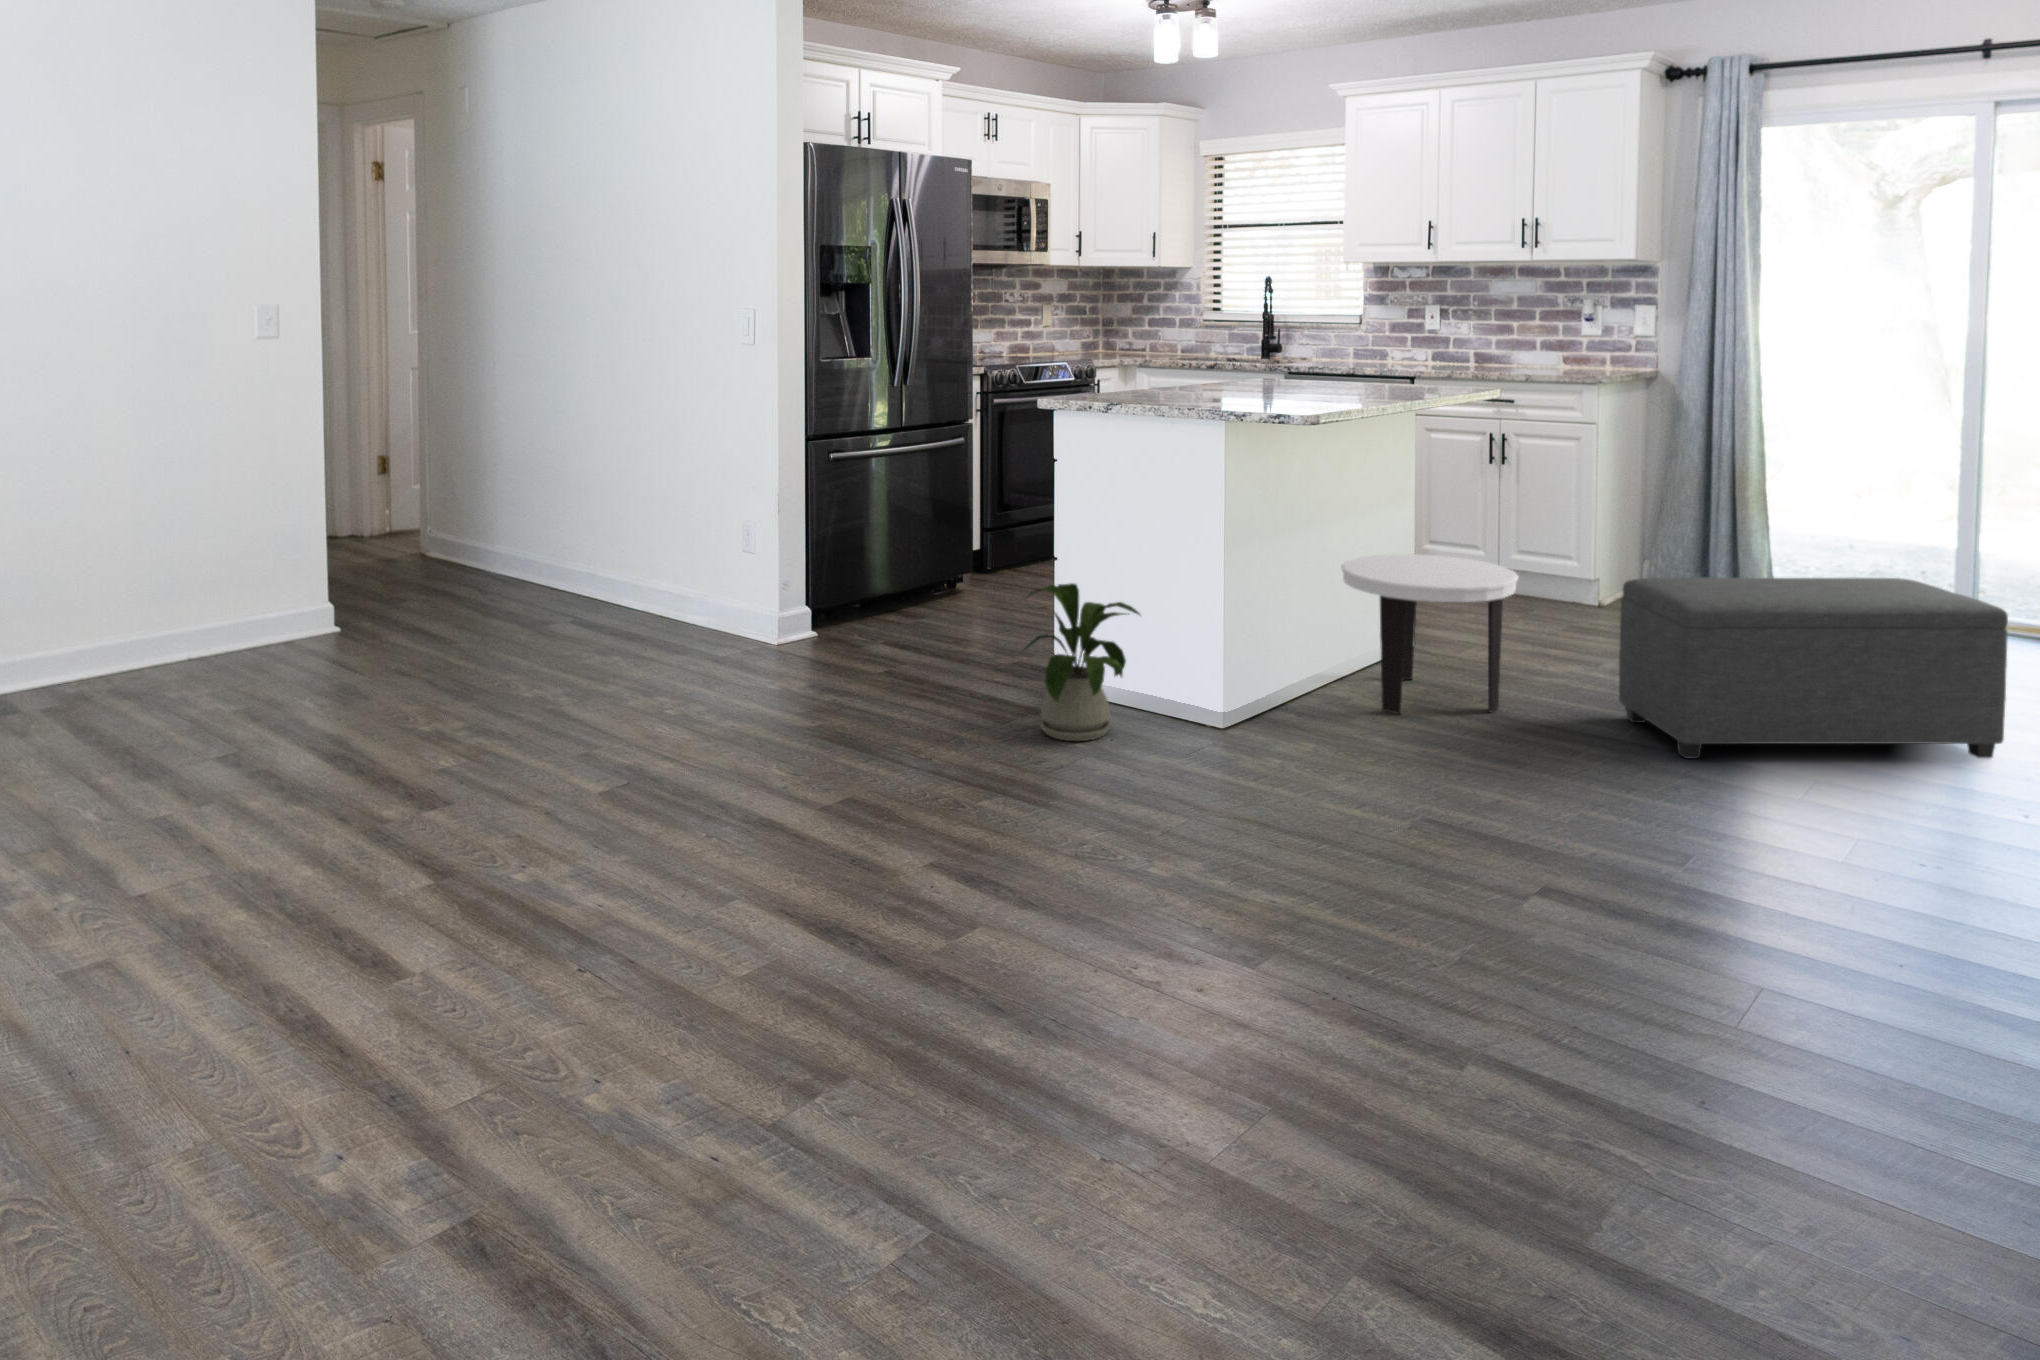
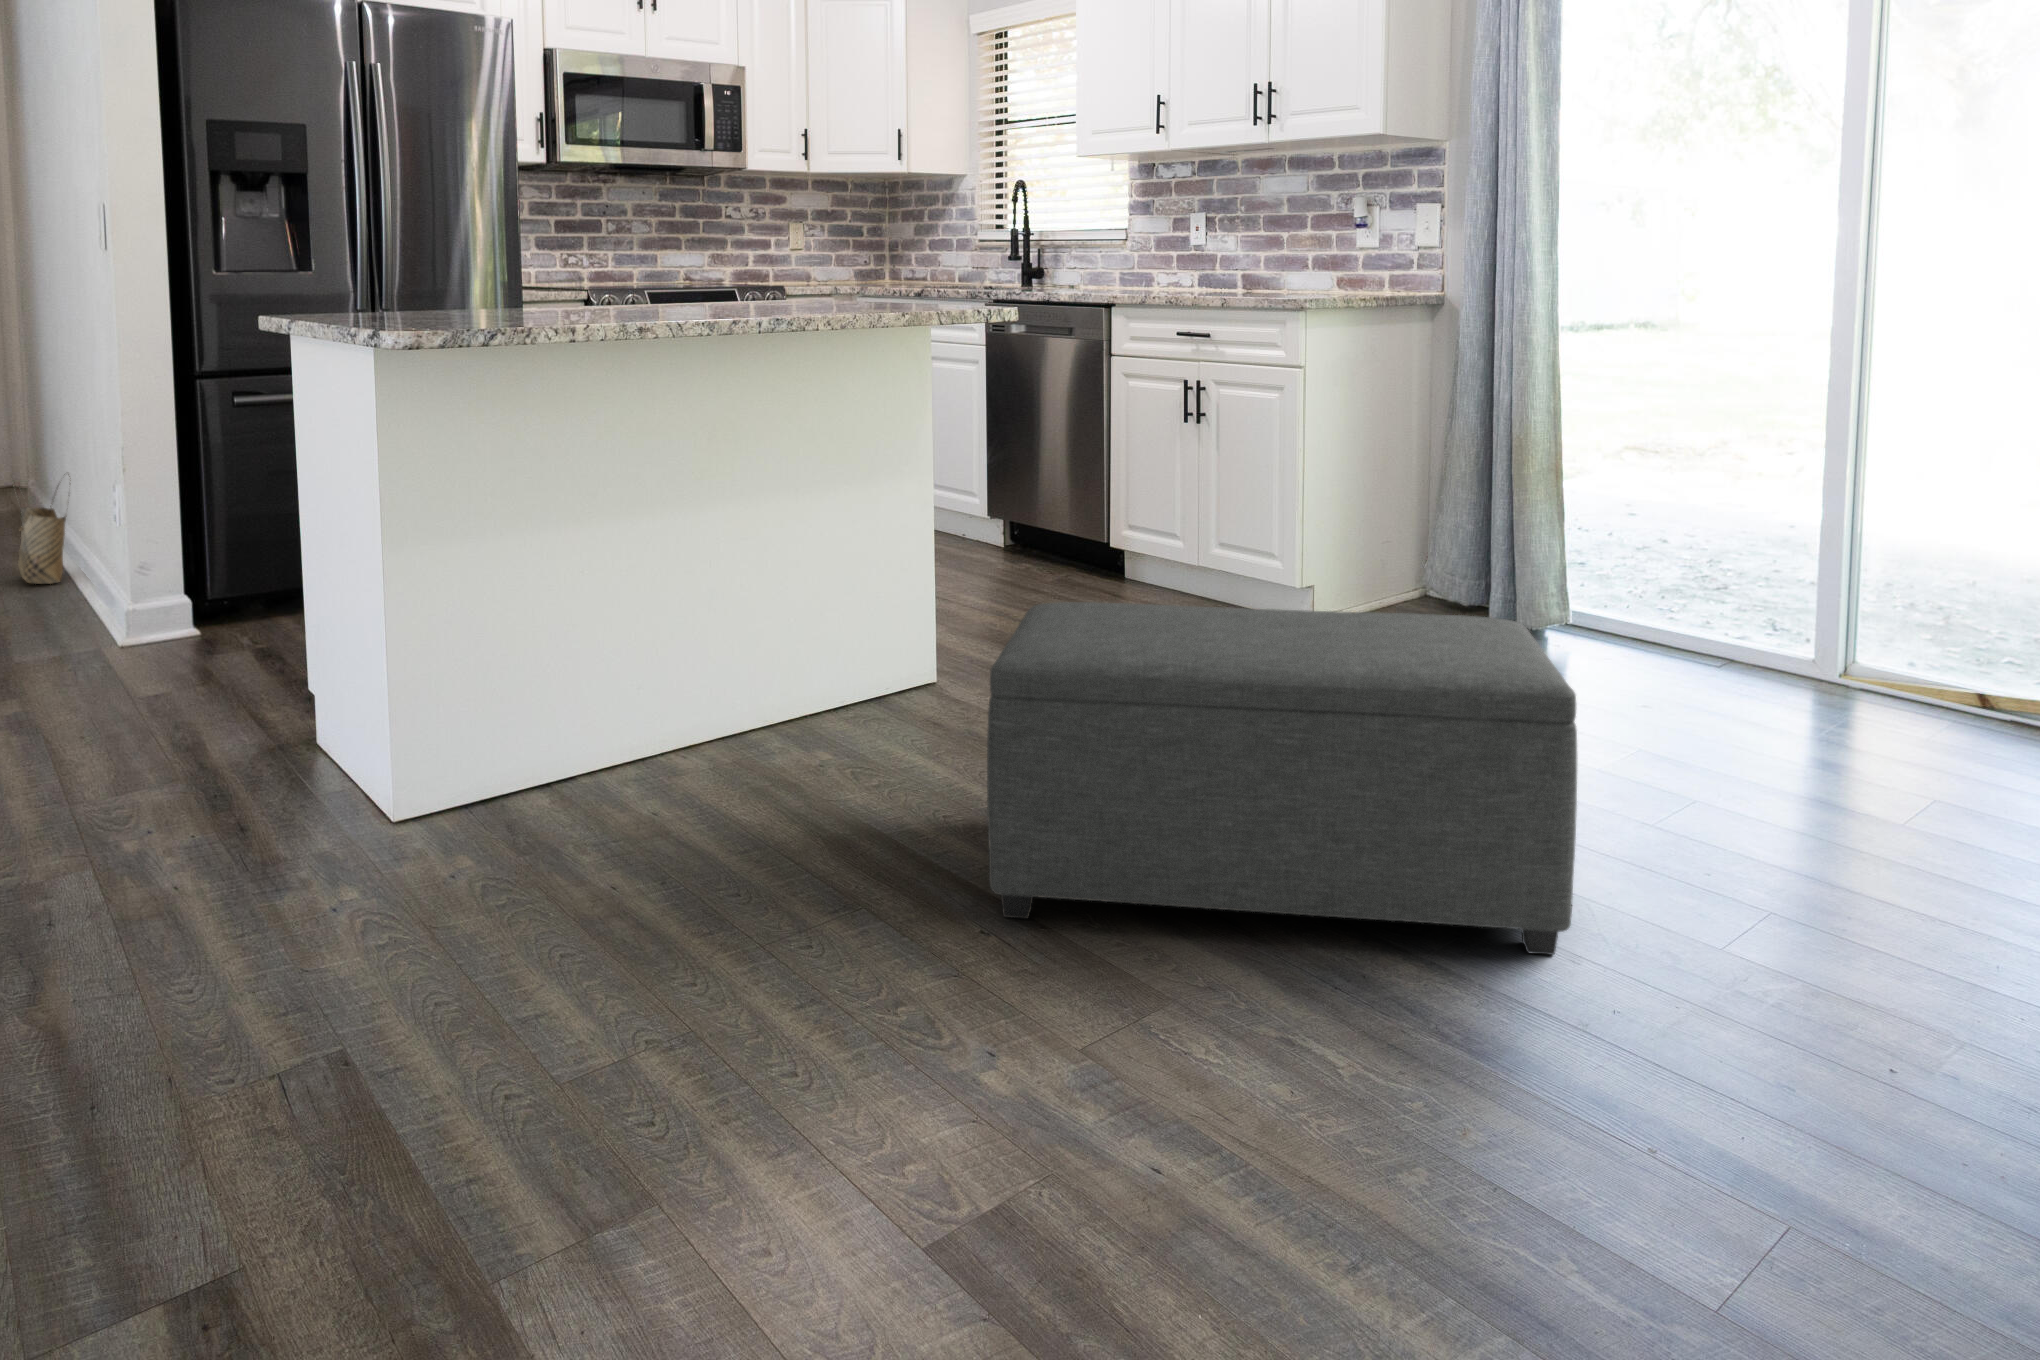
woven basket: none [562,519,614,610] -> present [11,474,70,584]
side table: present [1341,554,1518,714] -> none [660,548,925,802]
house plant: present [1025,583,1140,741] -> none [68,582,320,820]

